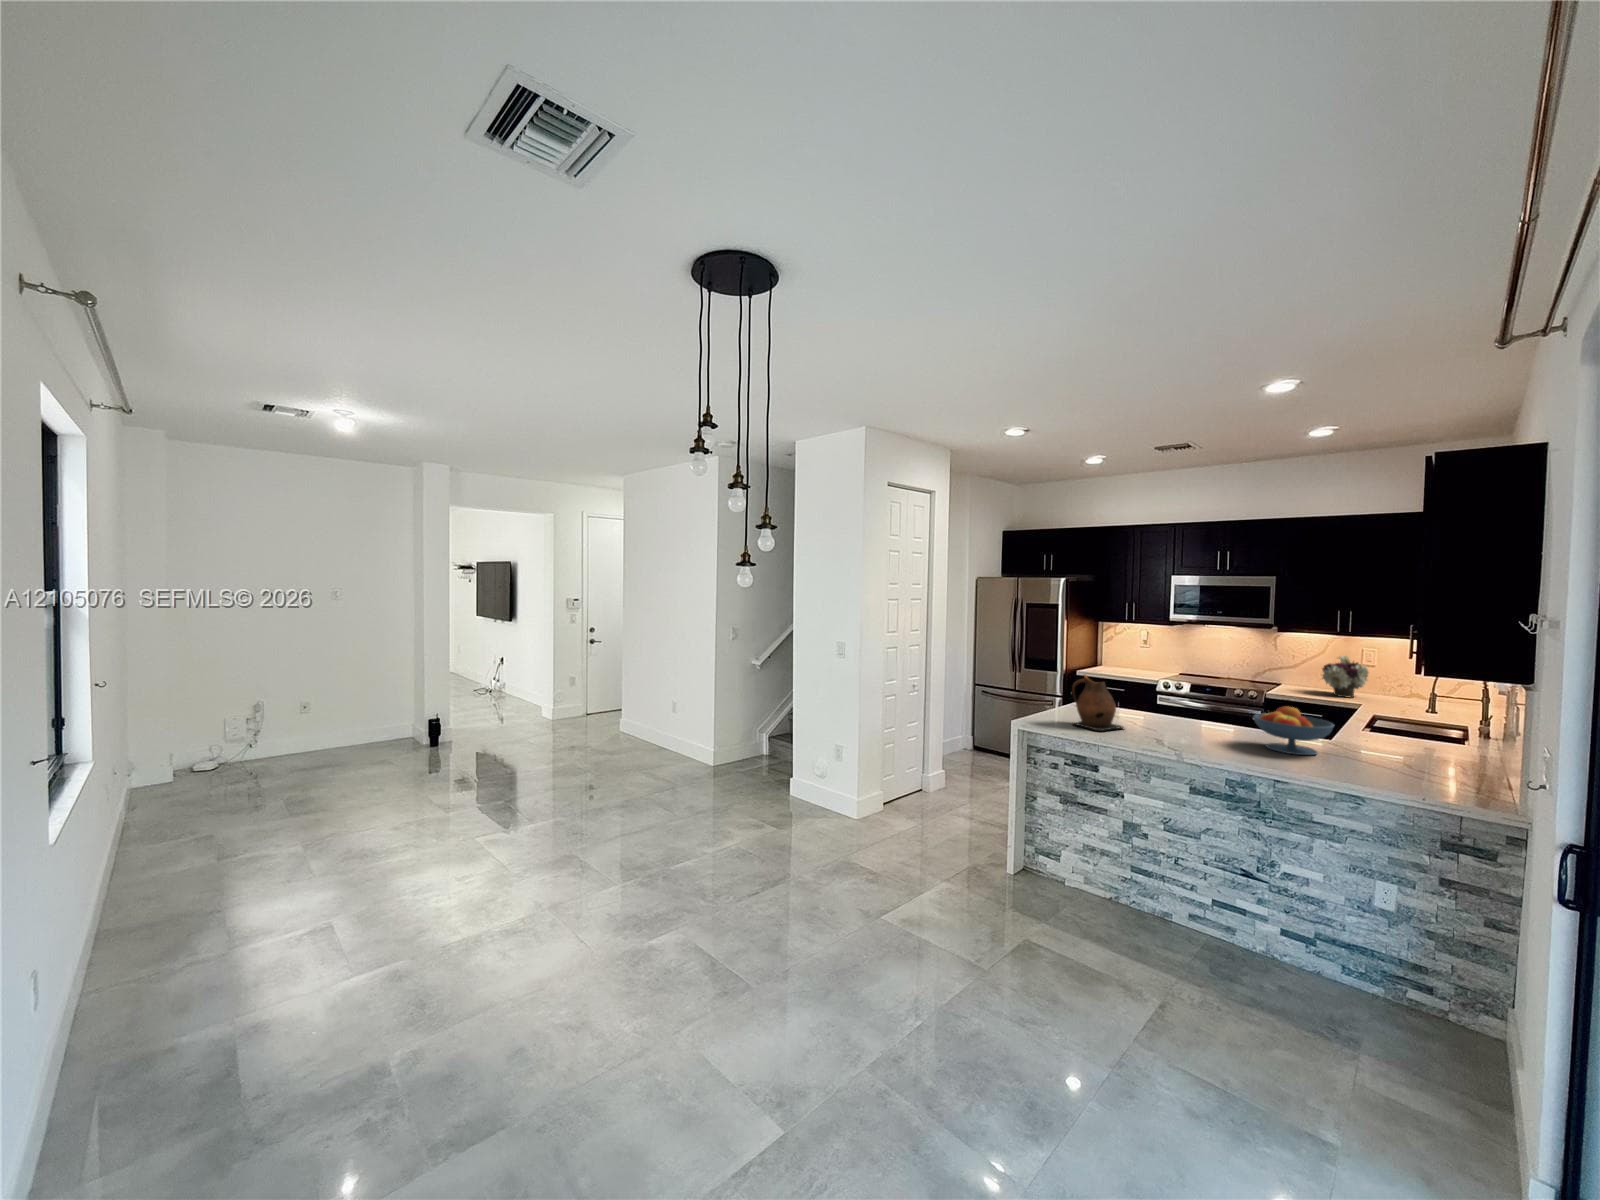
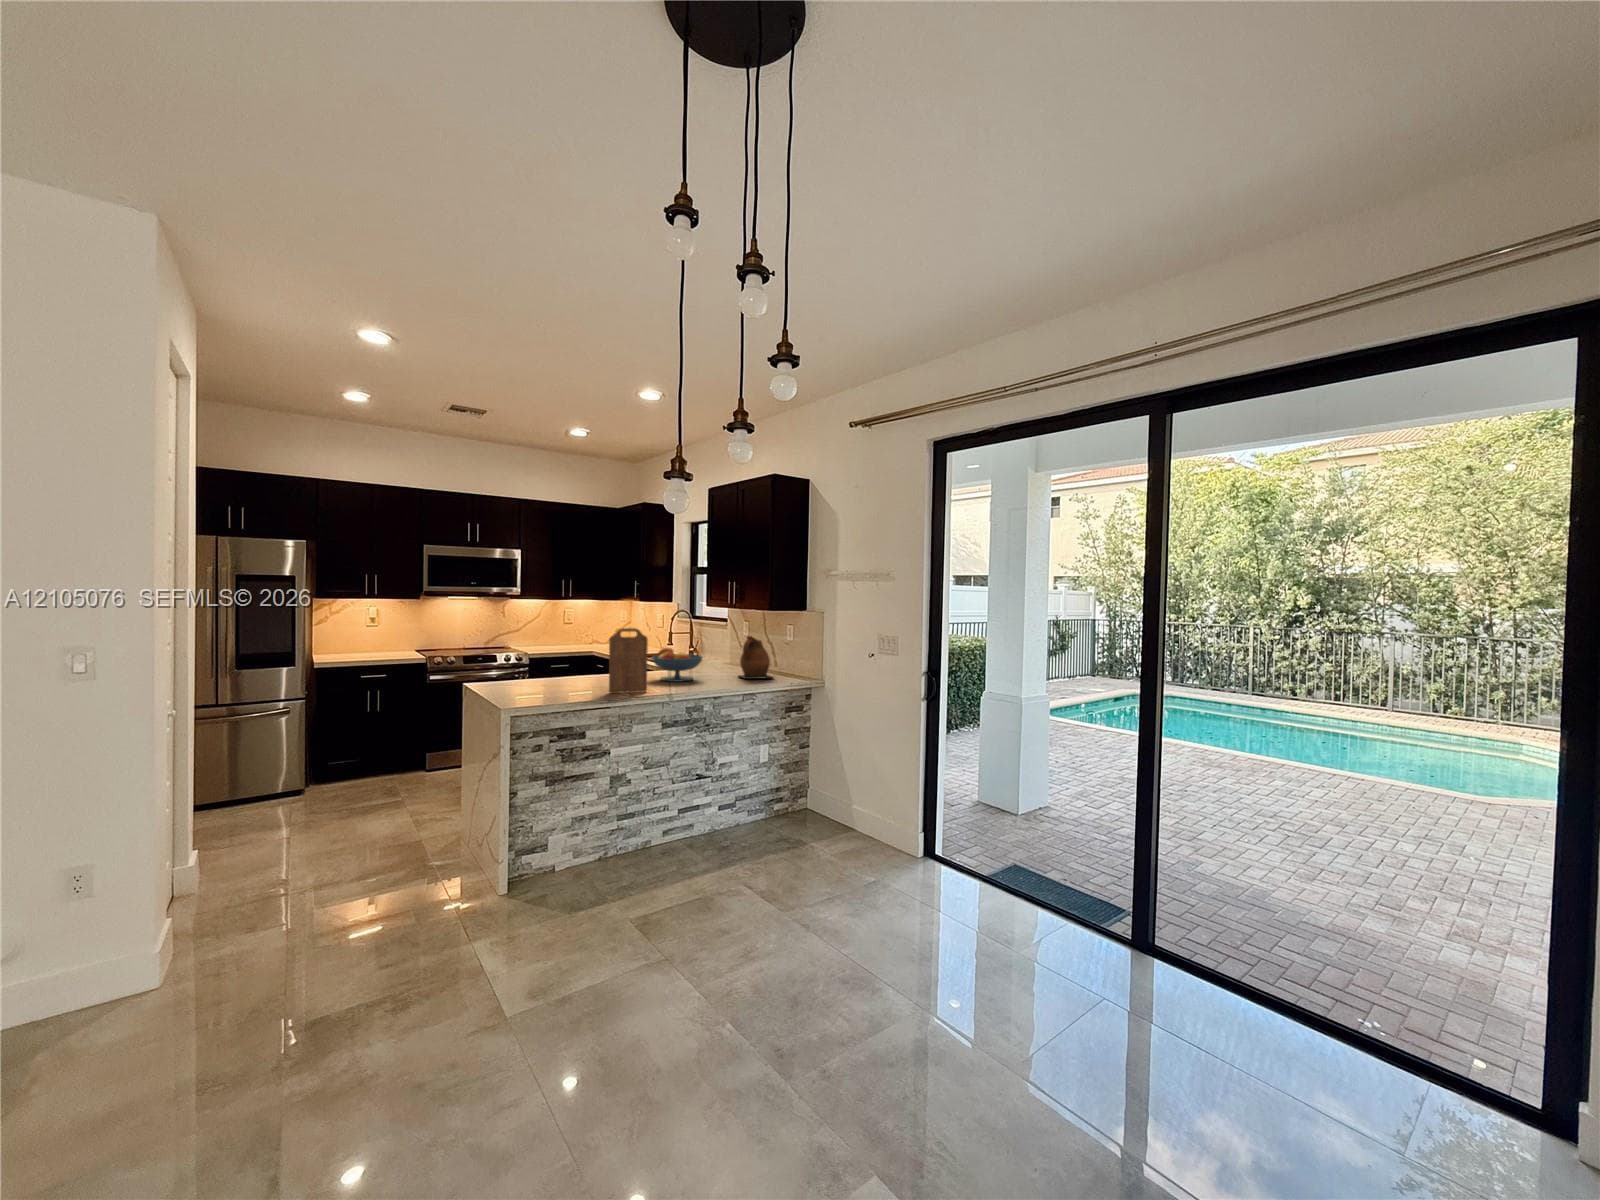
flower arrangement: present [1322,655,1369,698] -> none [520,618,554,653]
cutting board: none [1137,670,1178,745] -> present [609,628,648,693]
ceramic pitcher: present [1072,674,1123,731] -> present [739,636,773,679]

